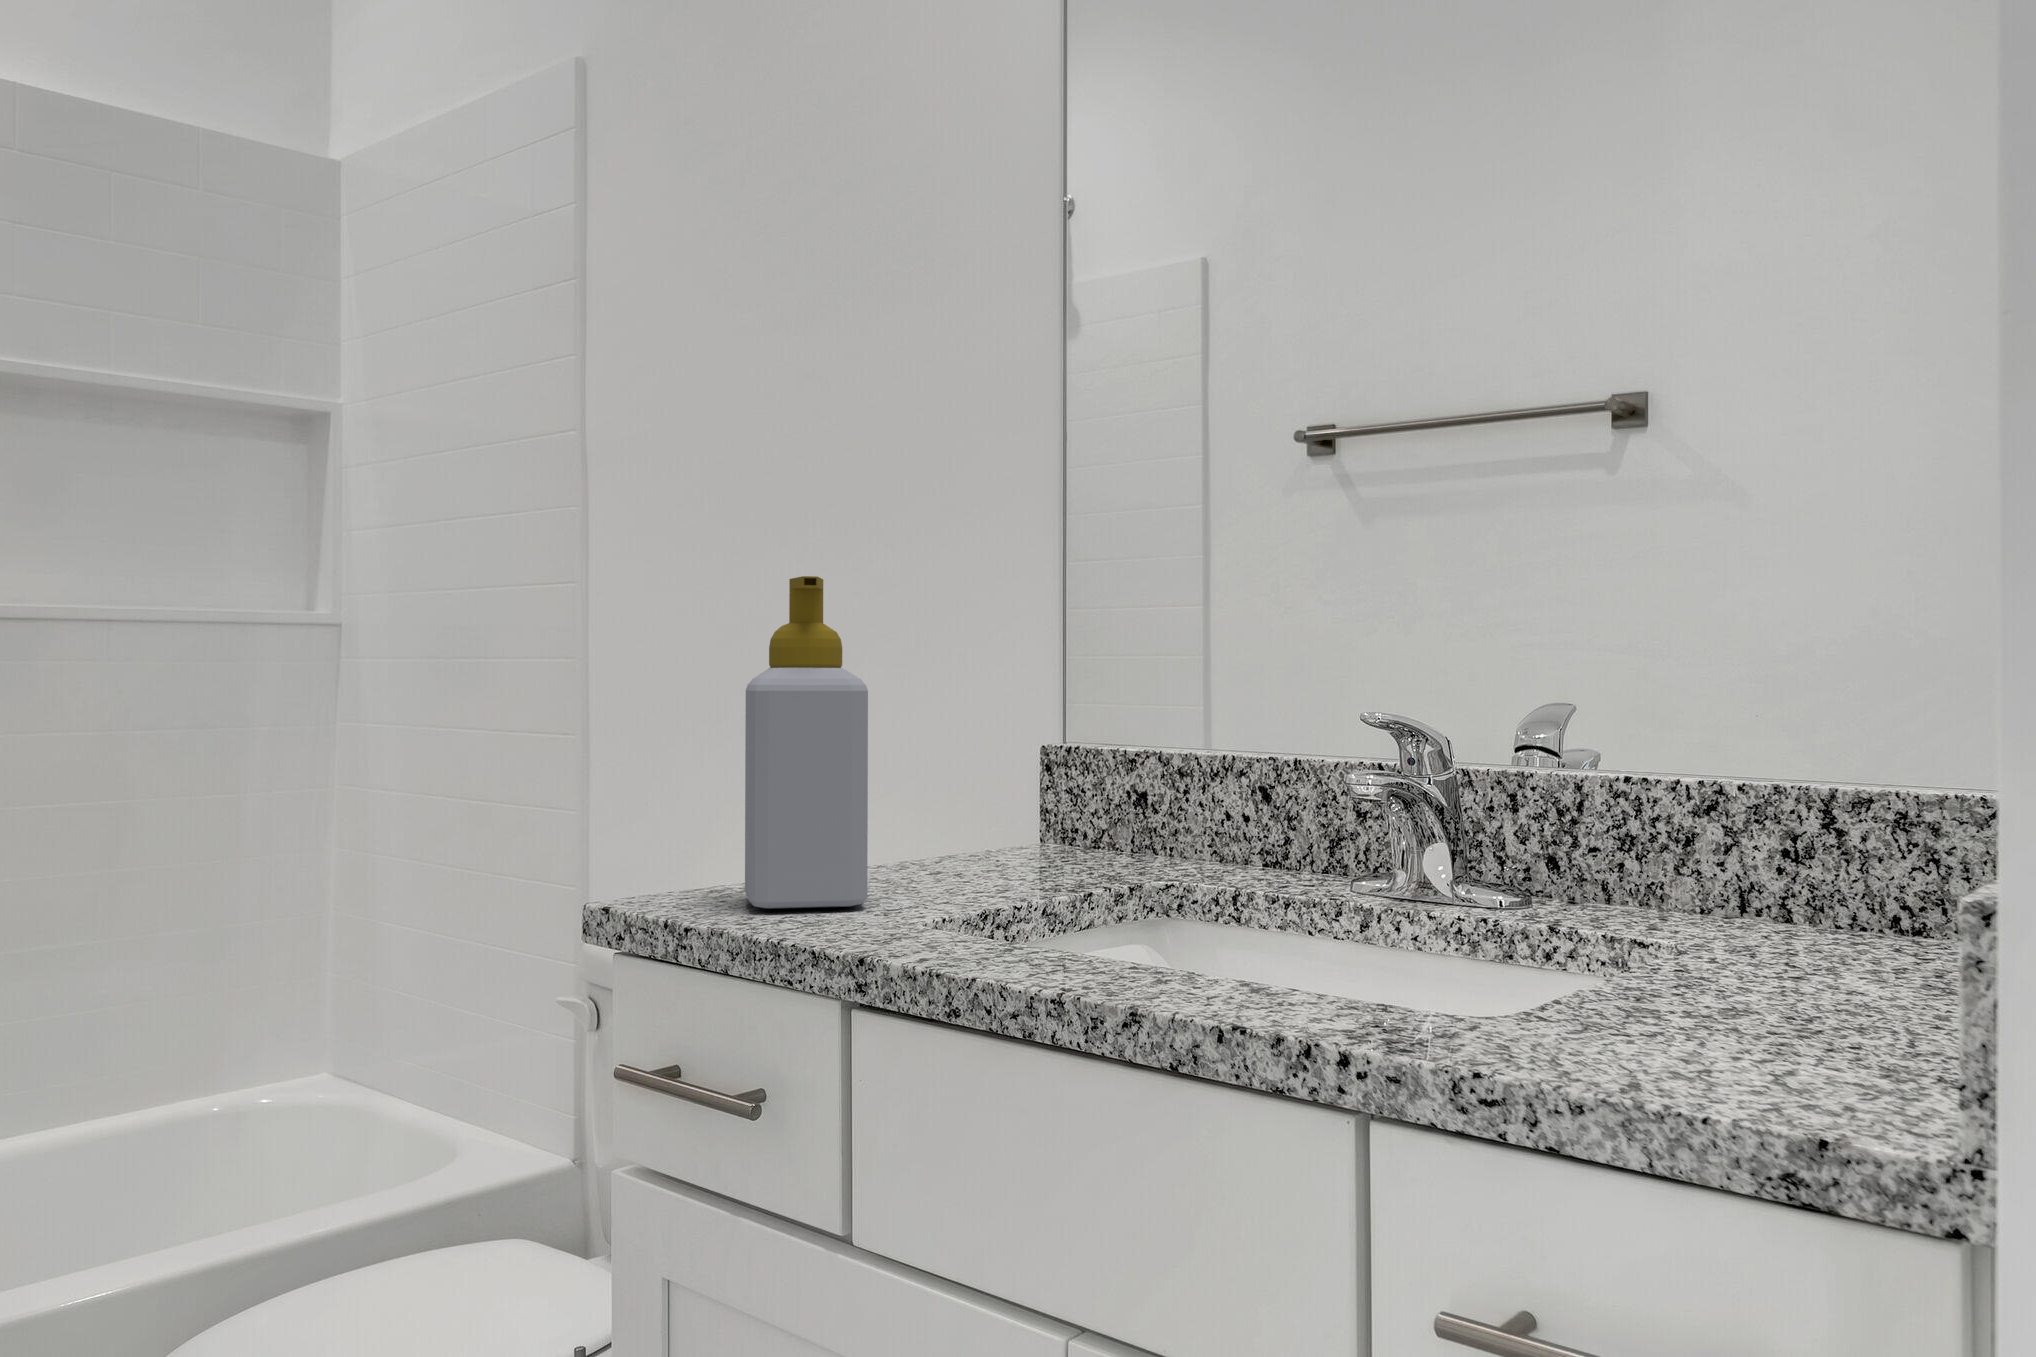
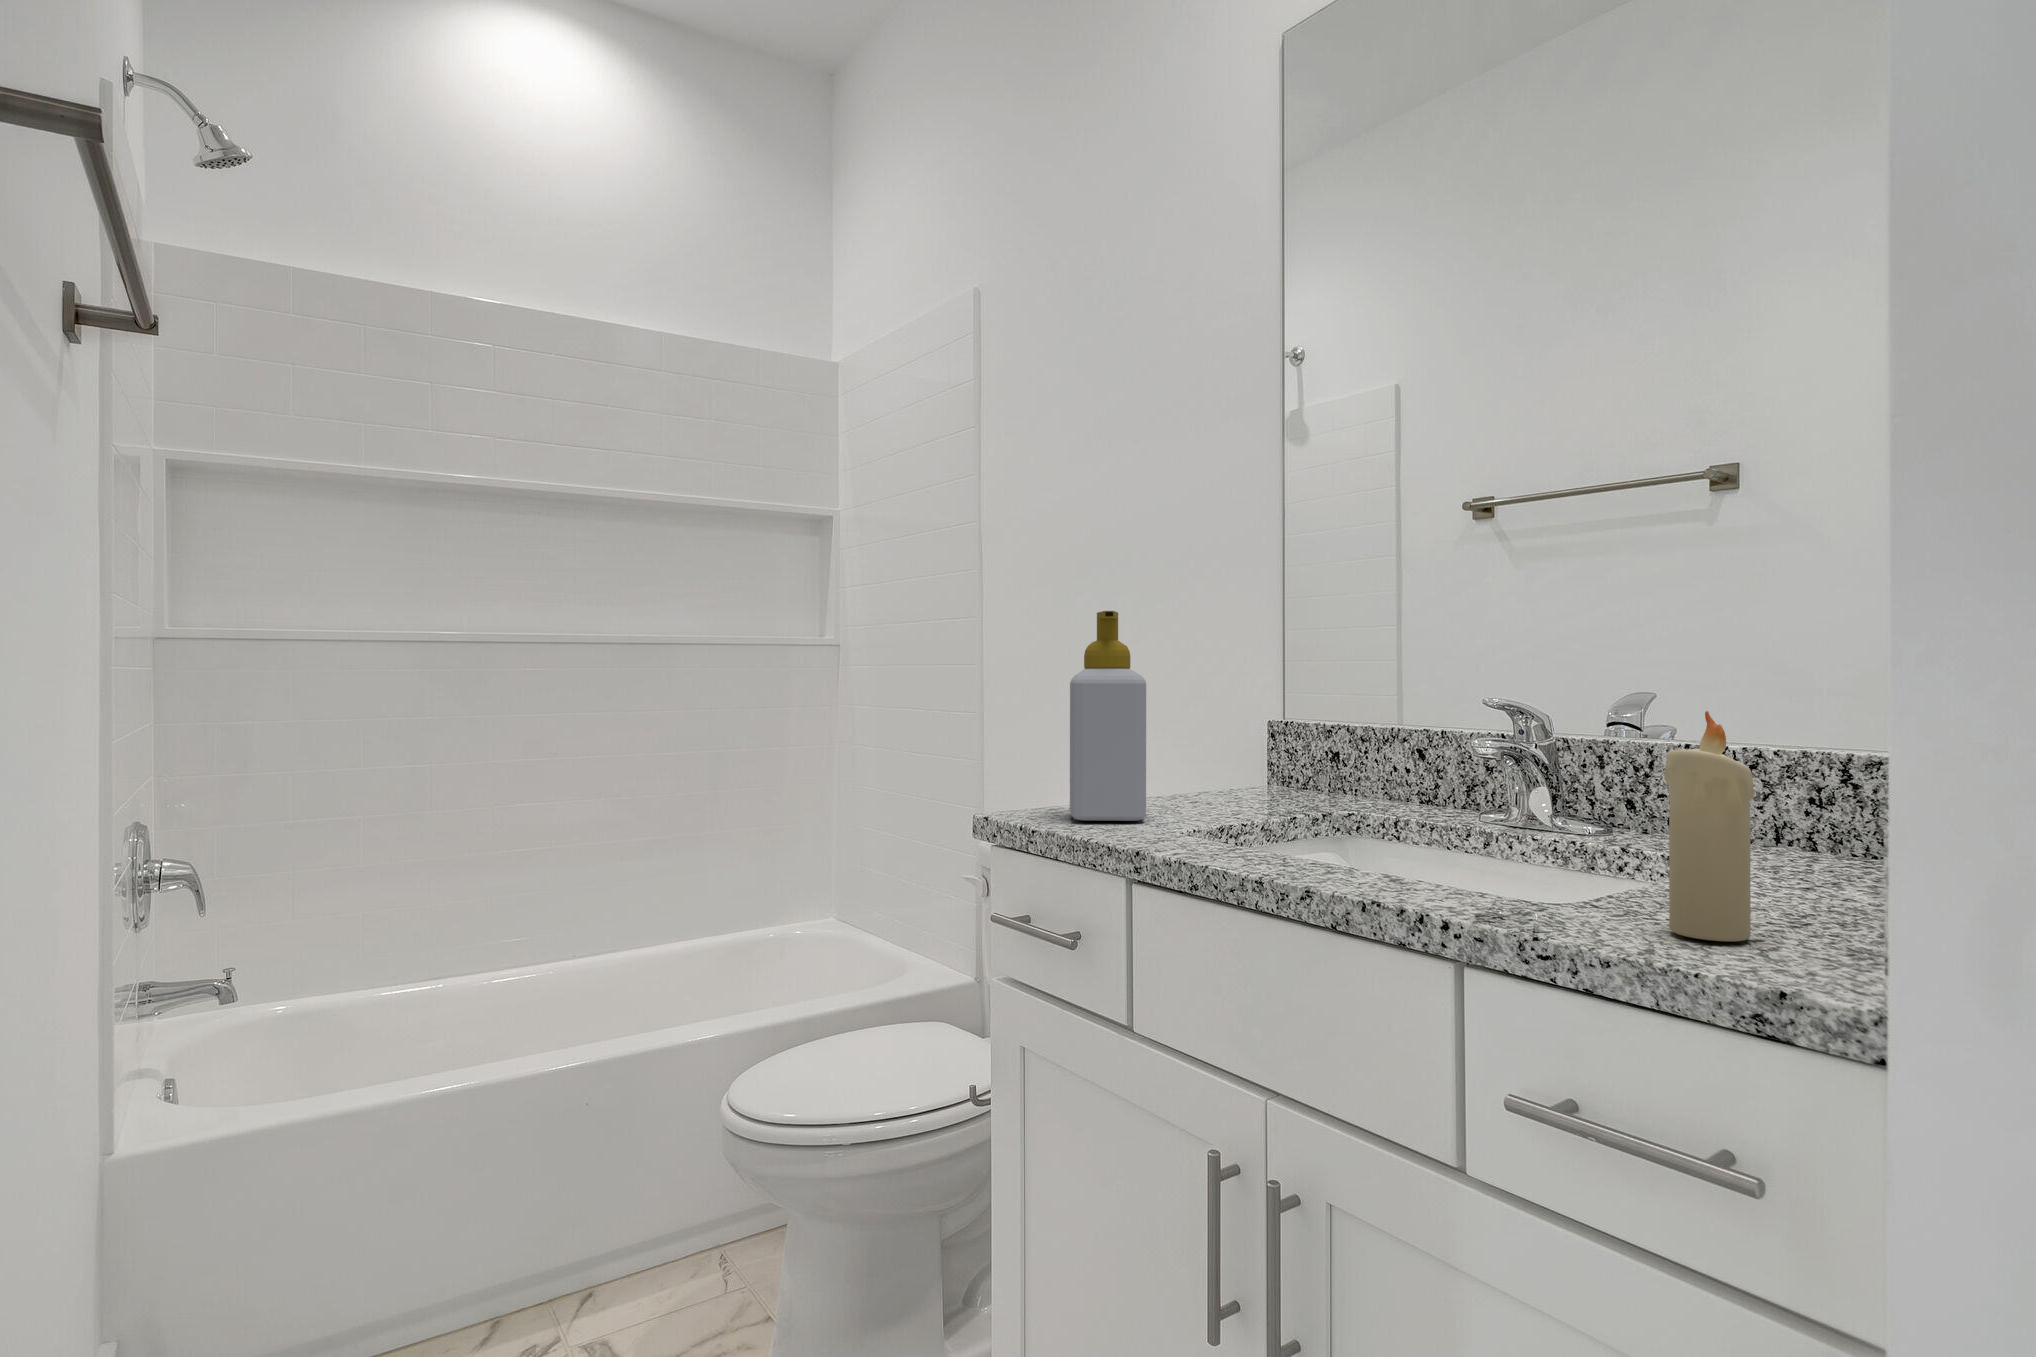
candle: none [1644,734,1762,1065] -> present [1664,711,1754,941]

